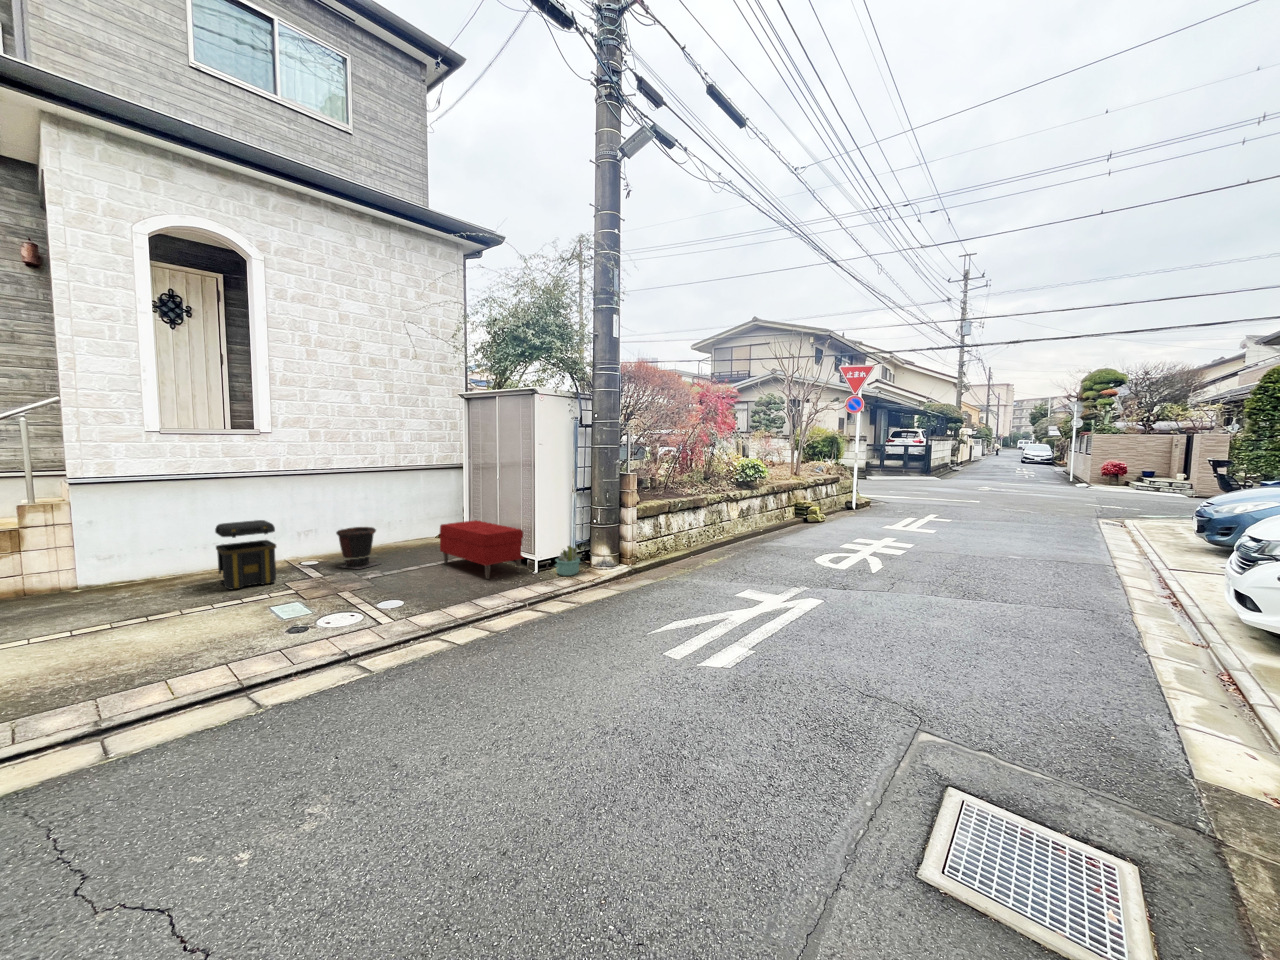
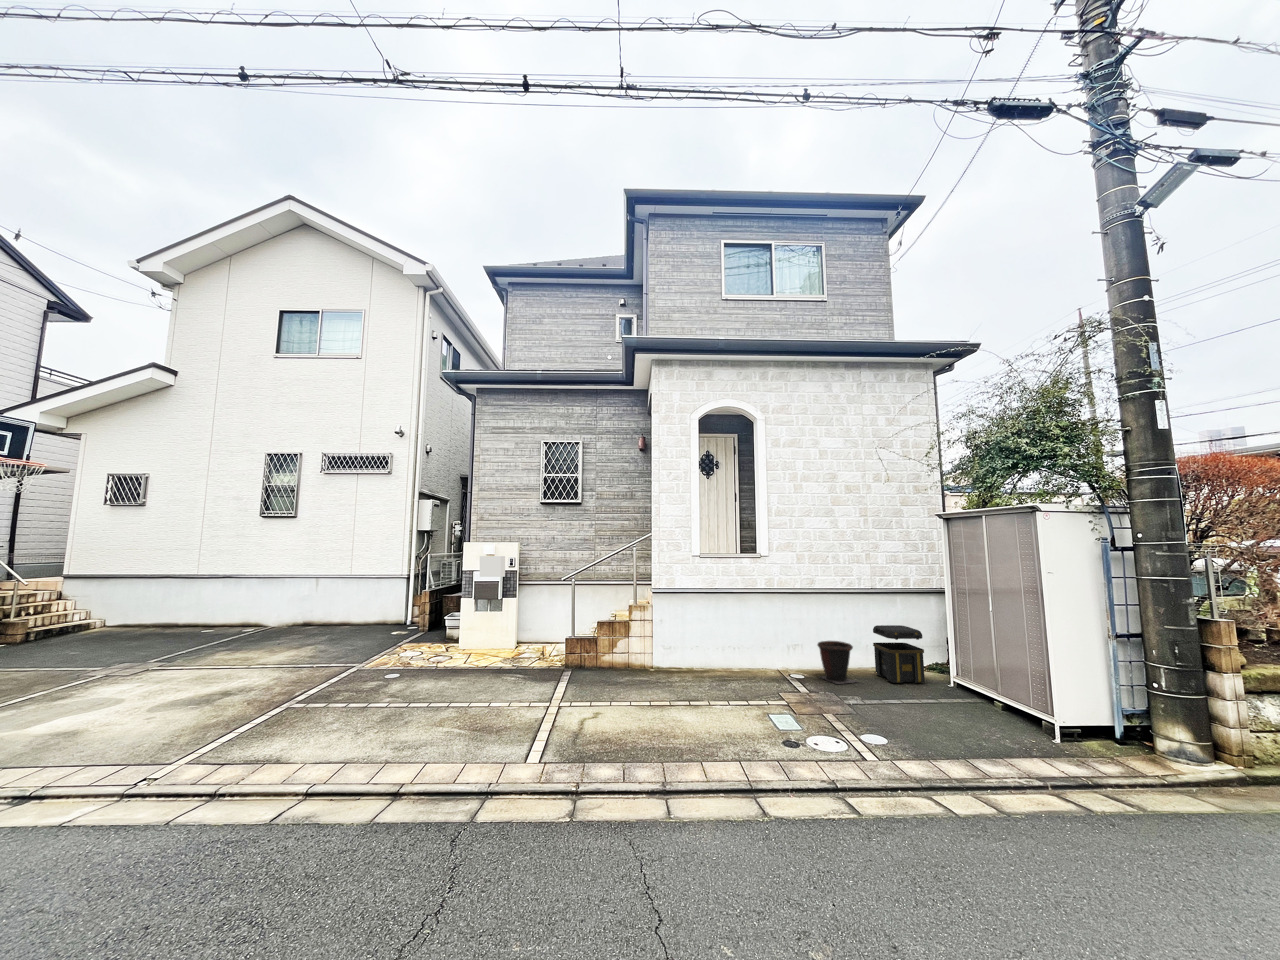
toolbox: present [215,520,276,590] -> present [873,625,925,683]
bench: present [440,520,524,579] -> none [919,652,1036,733]
decorative plant: present [555,546,582,576] -> none [1085,712,1138,759]

